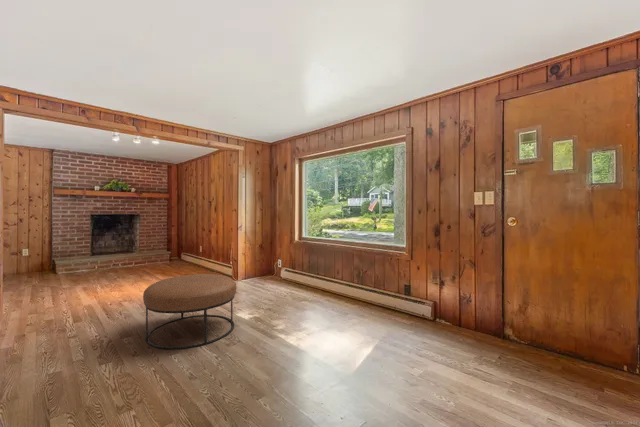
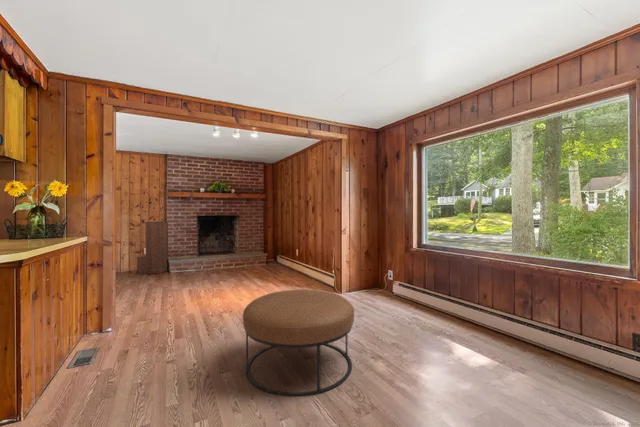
bookshelf: none [15,221,55,276] -> present [137,222,168,274]

